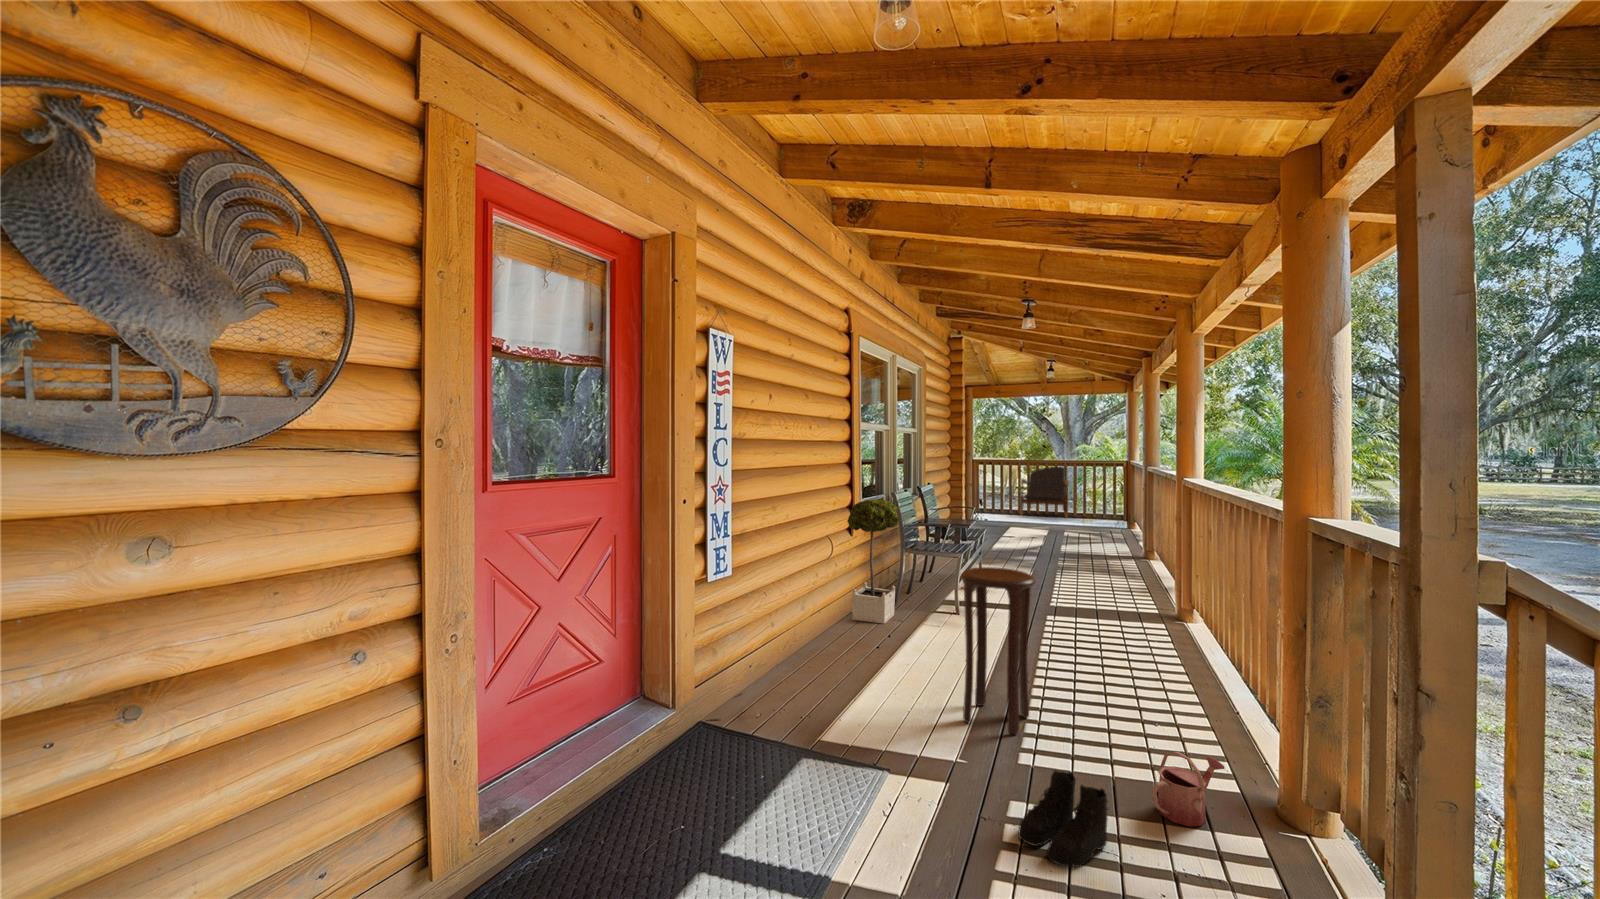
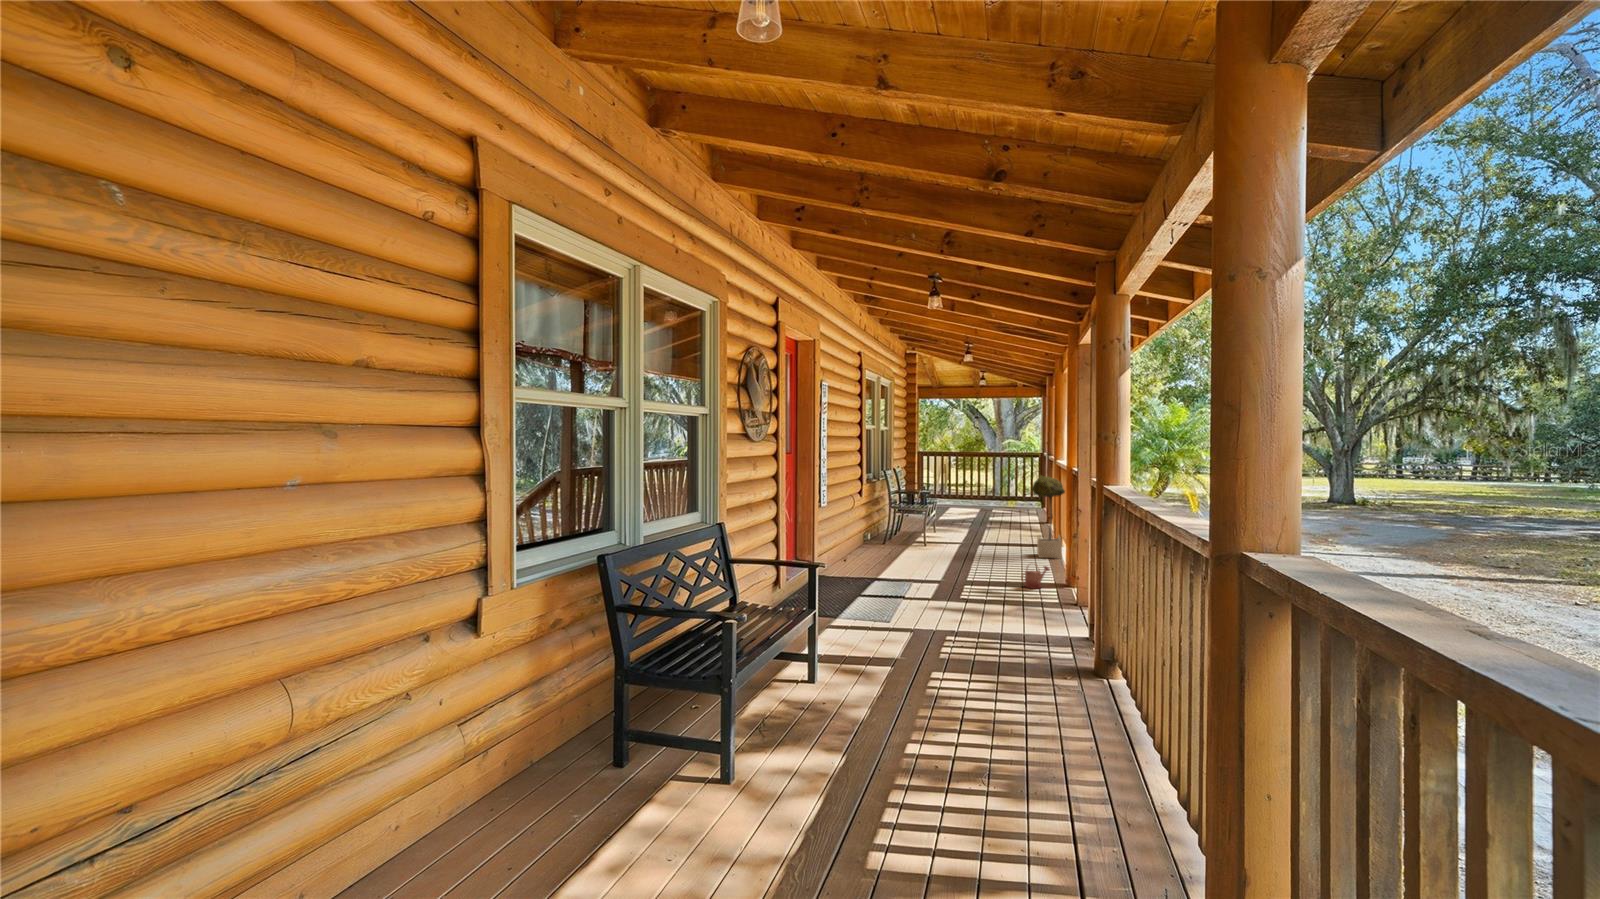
lounge chair: present [1020,465,1069,517] -> none [959,457,998,501]
potted tree: present [847,497,899,624] -> present [1031,475,1065,558]
stool: present [961,567,1035,734] -> none [941,500,976,575]
boots: present [1018,770,1108,868] -> none [971,567,1004,595]

